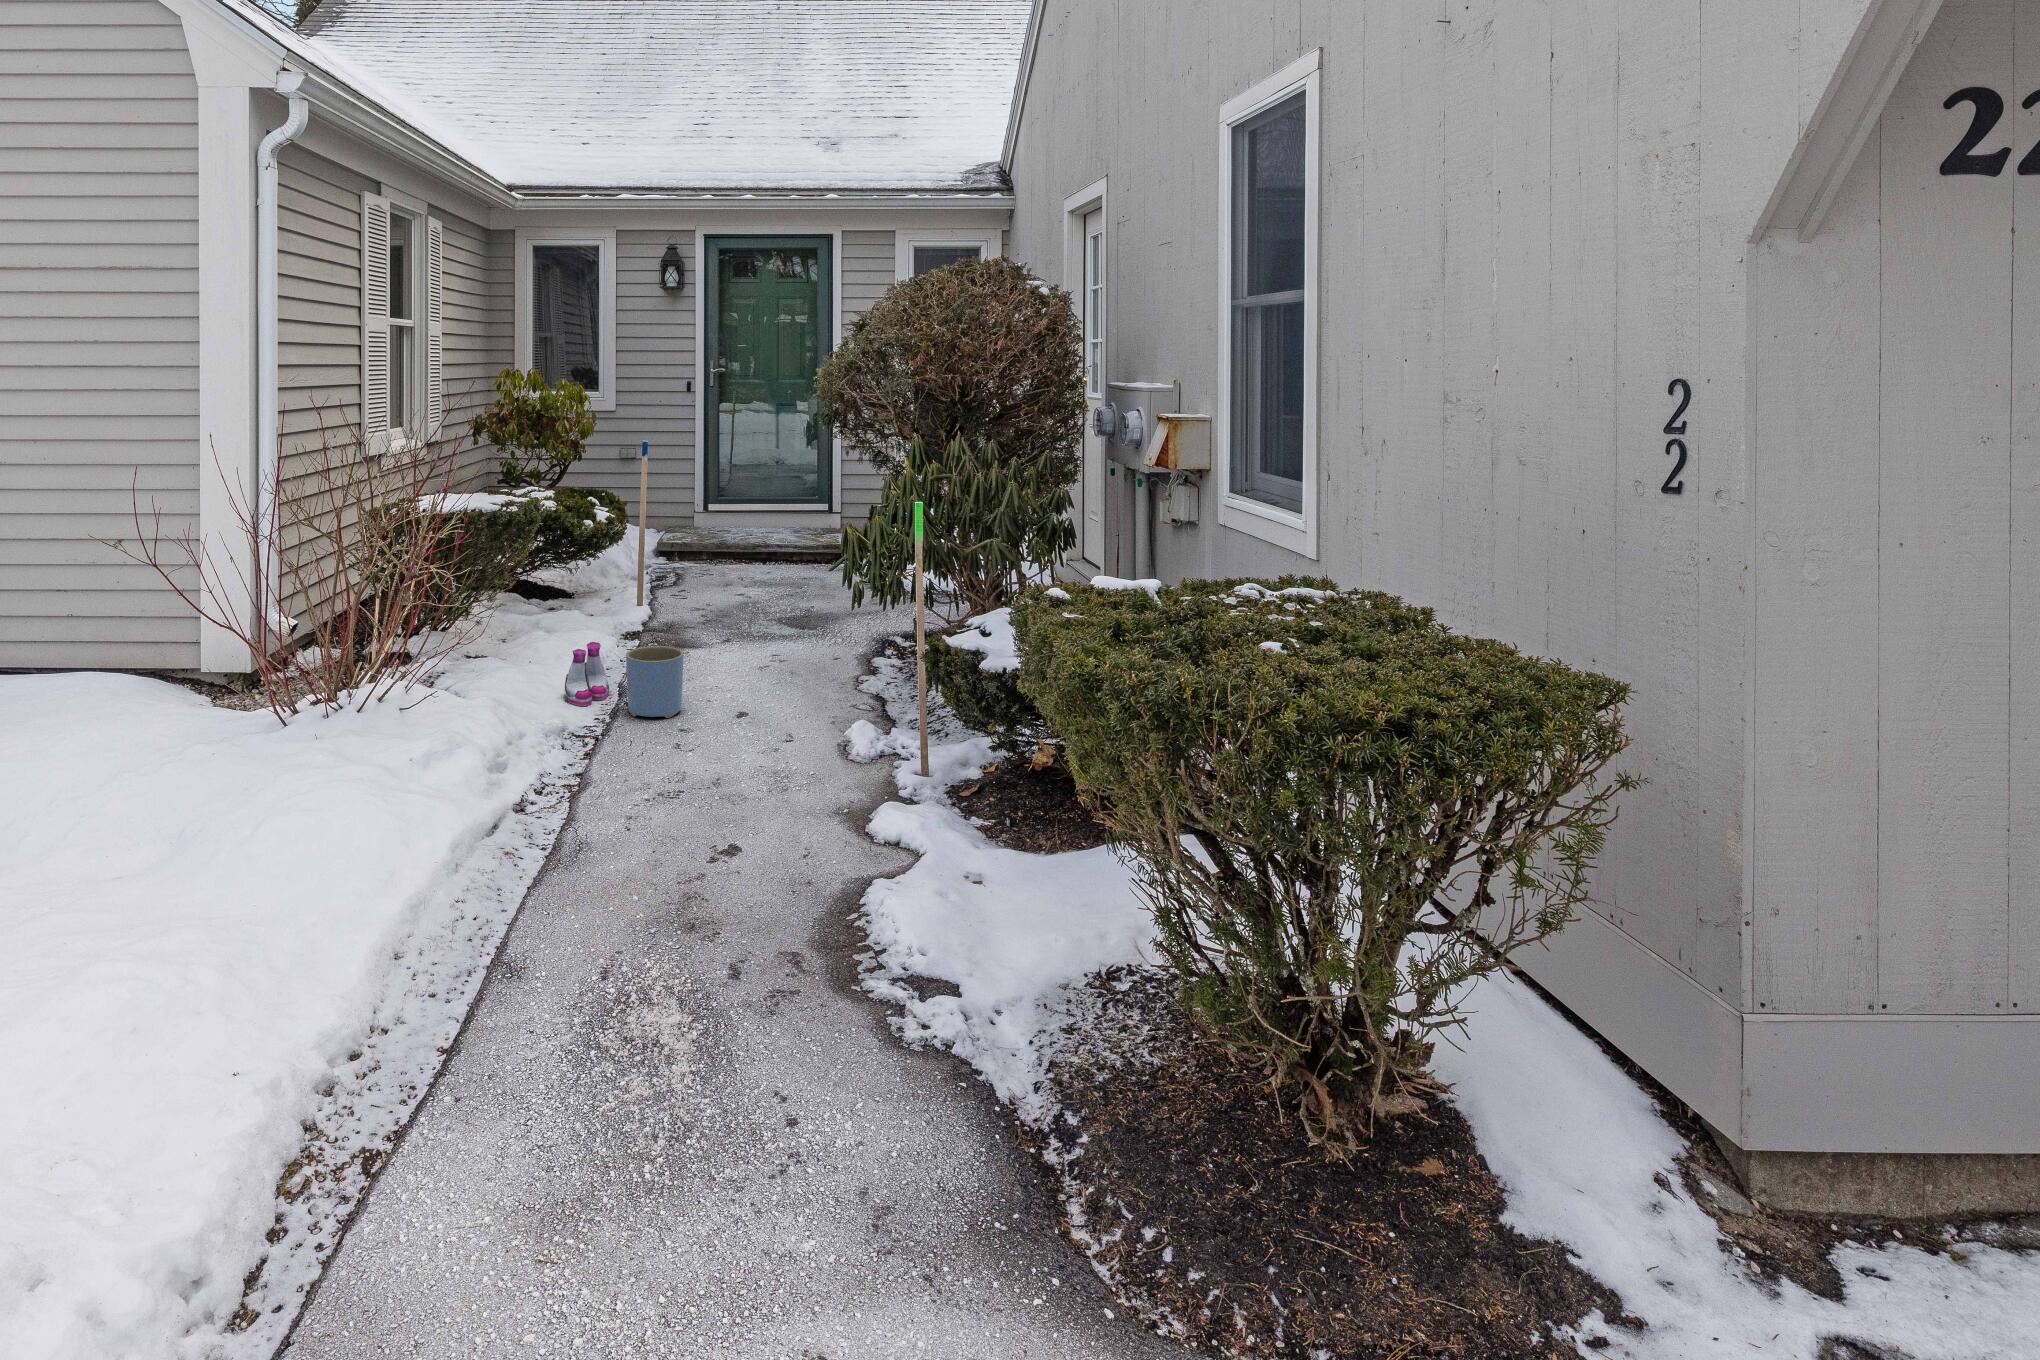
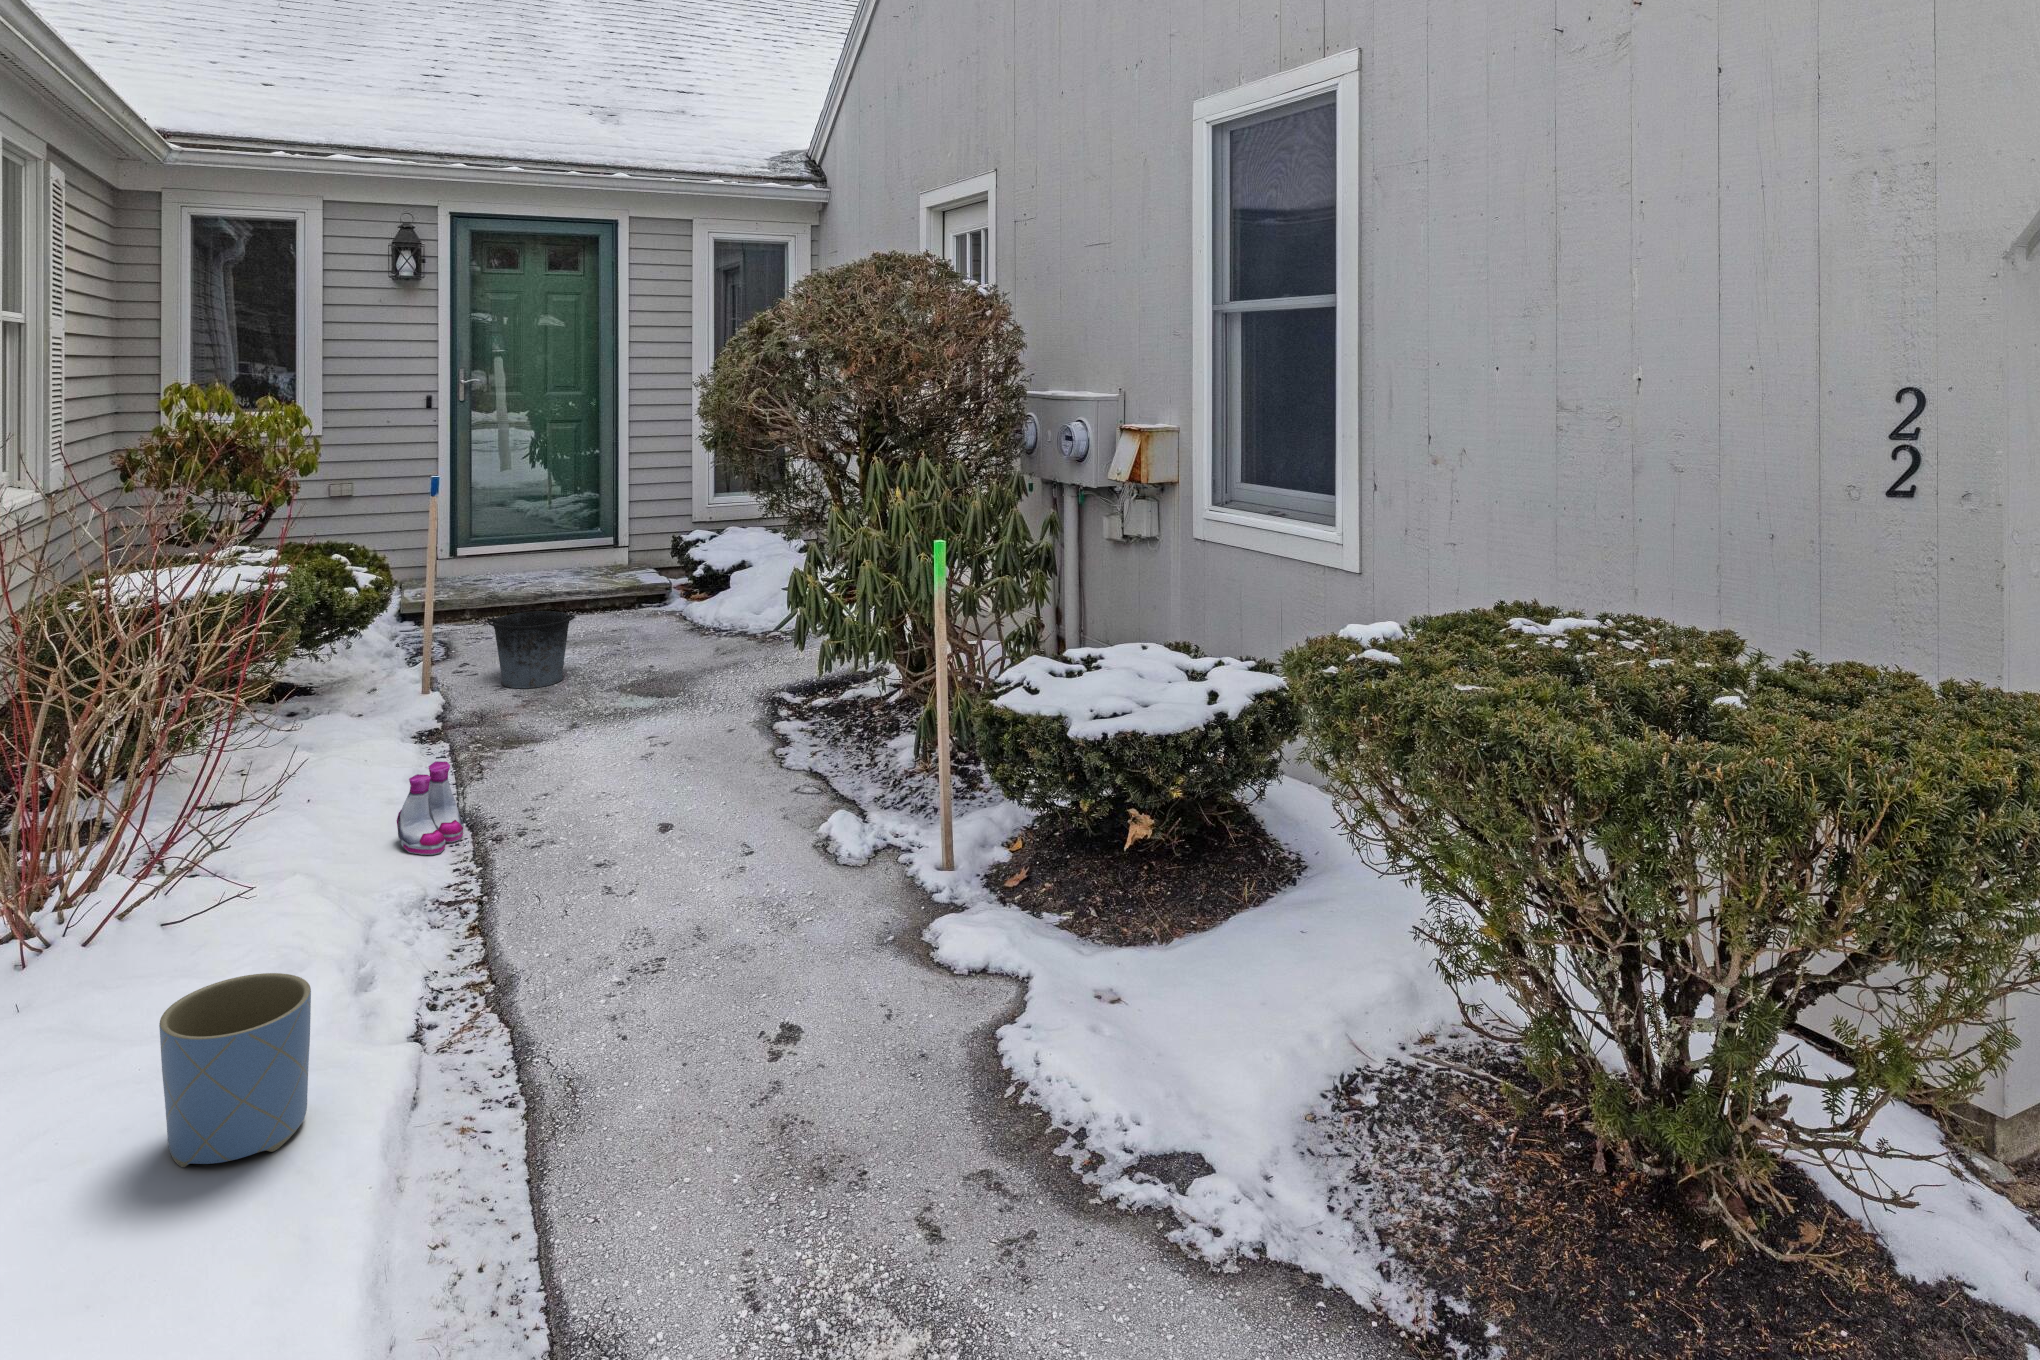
bucket: none [682,549,745,607] -> present [487,611,575,688]
planter: present [626,646,684,718] -> present [159,973,311,1167]

